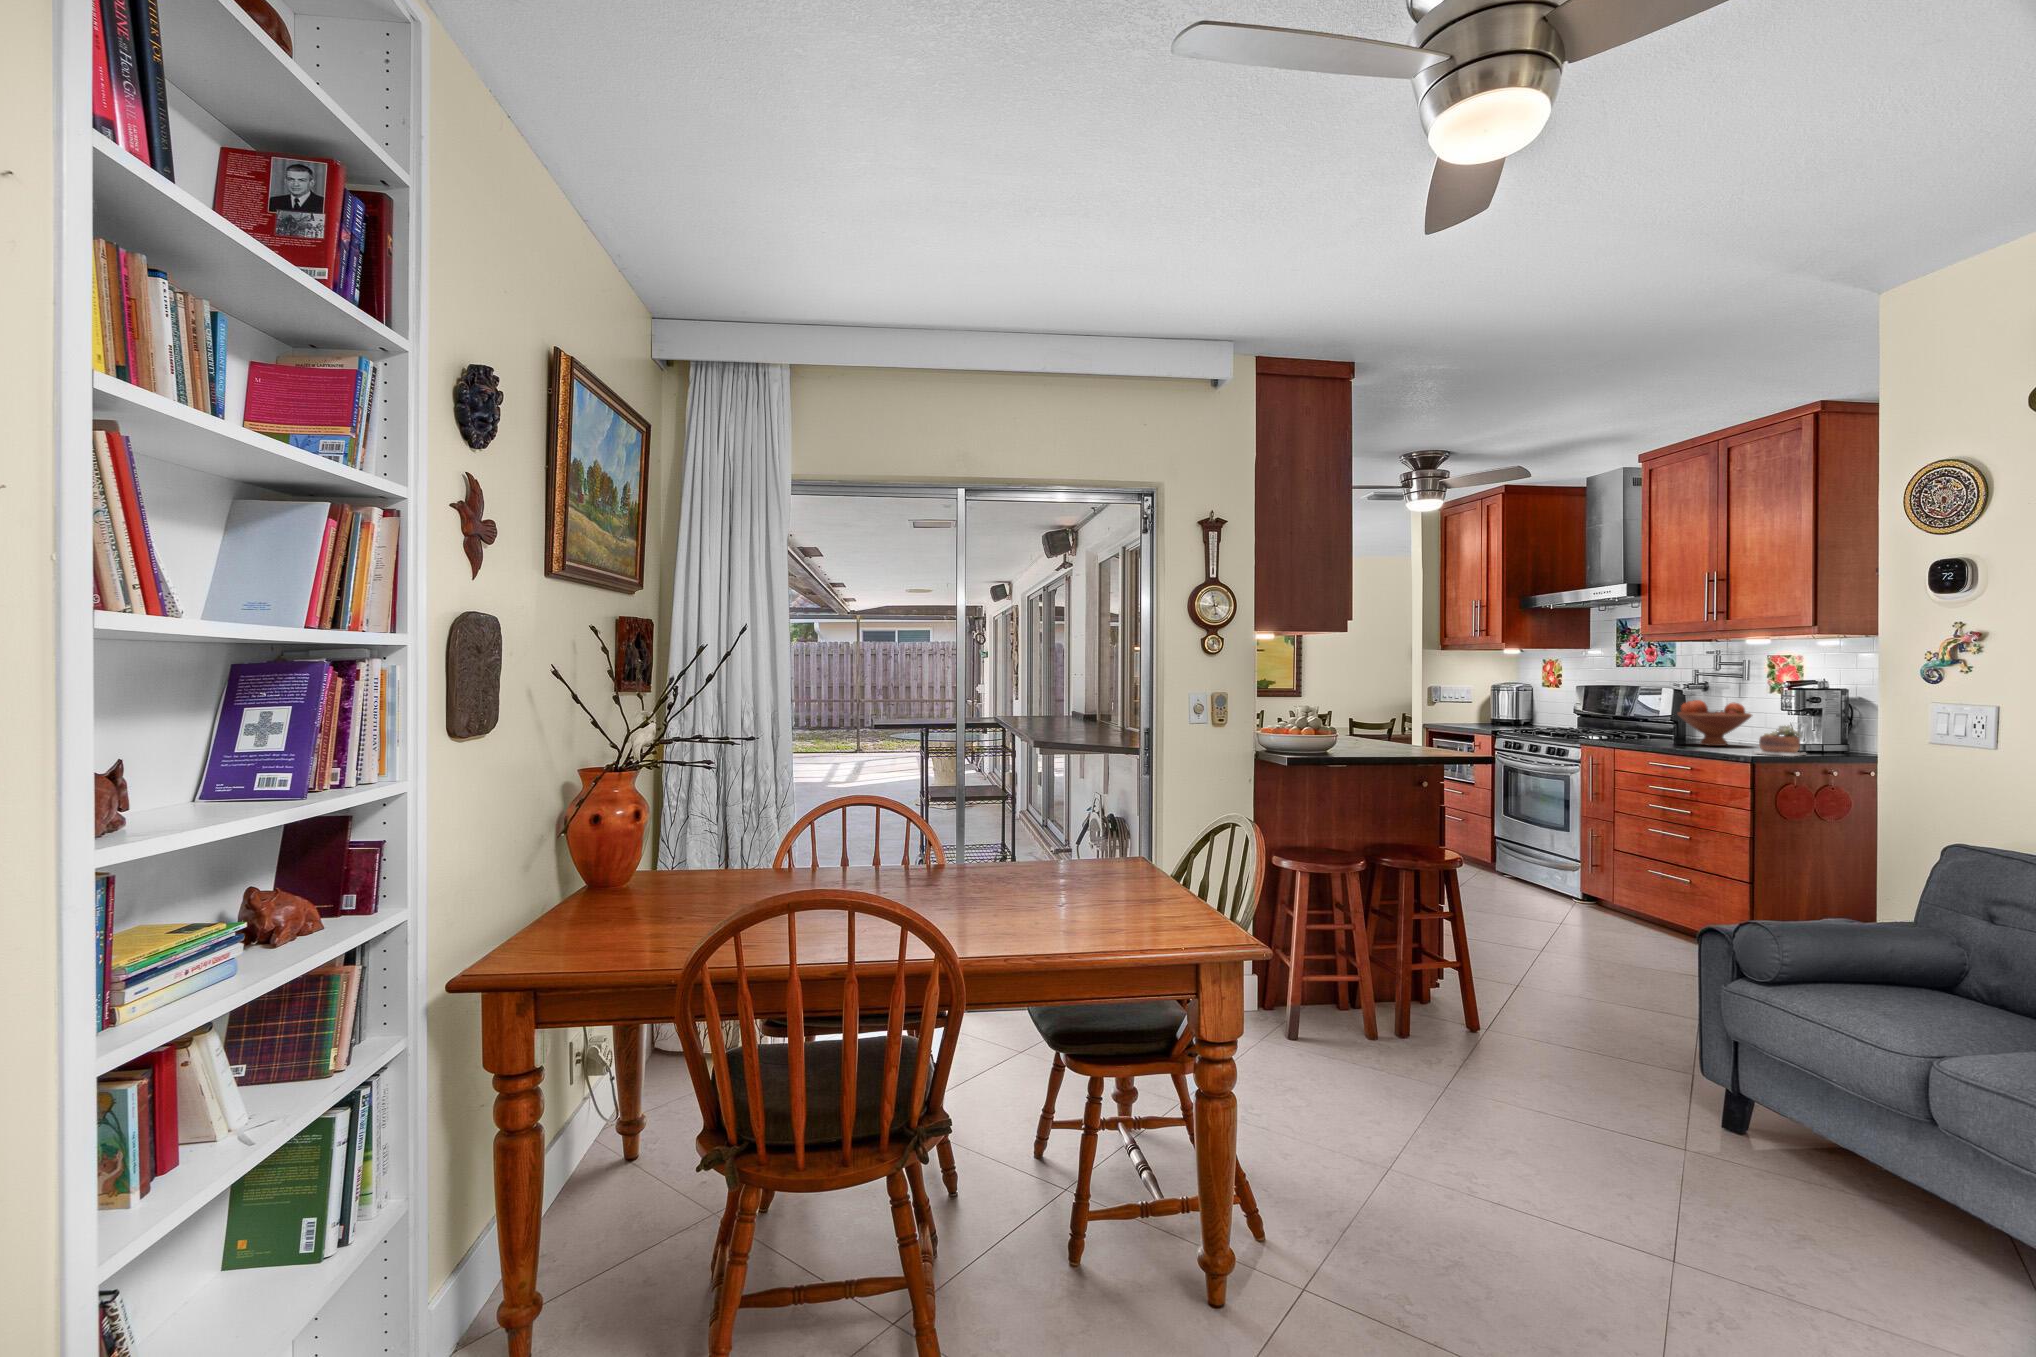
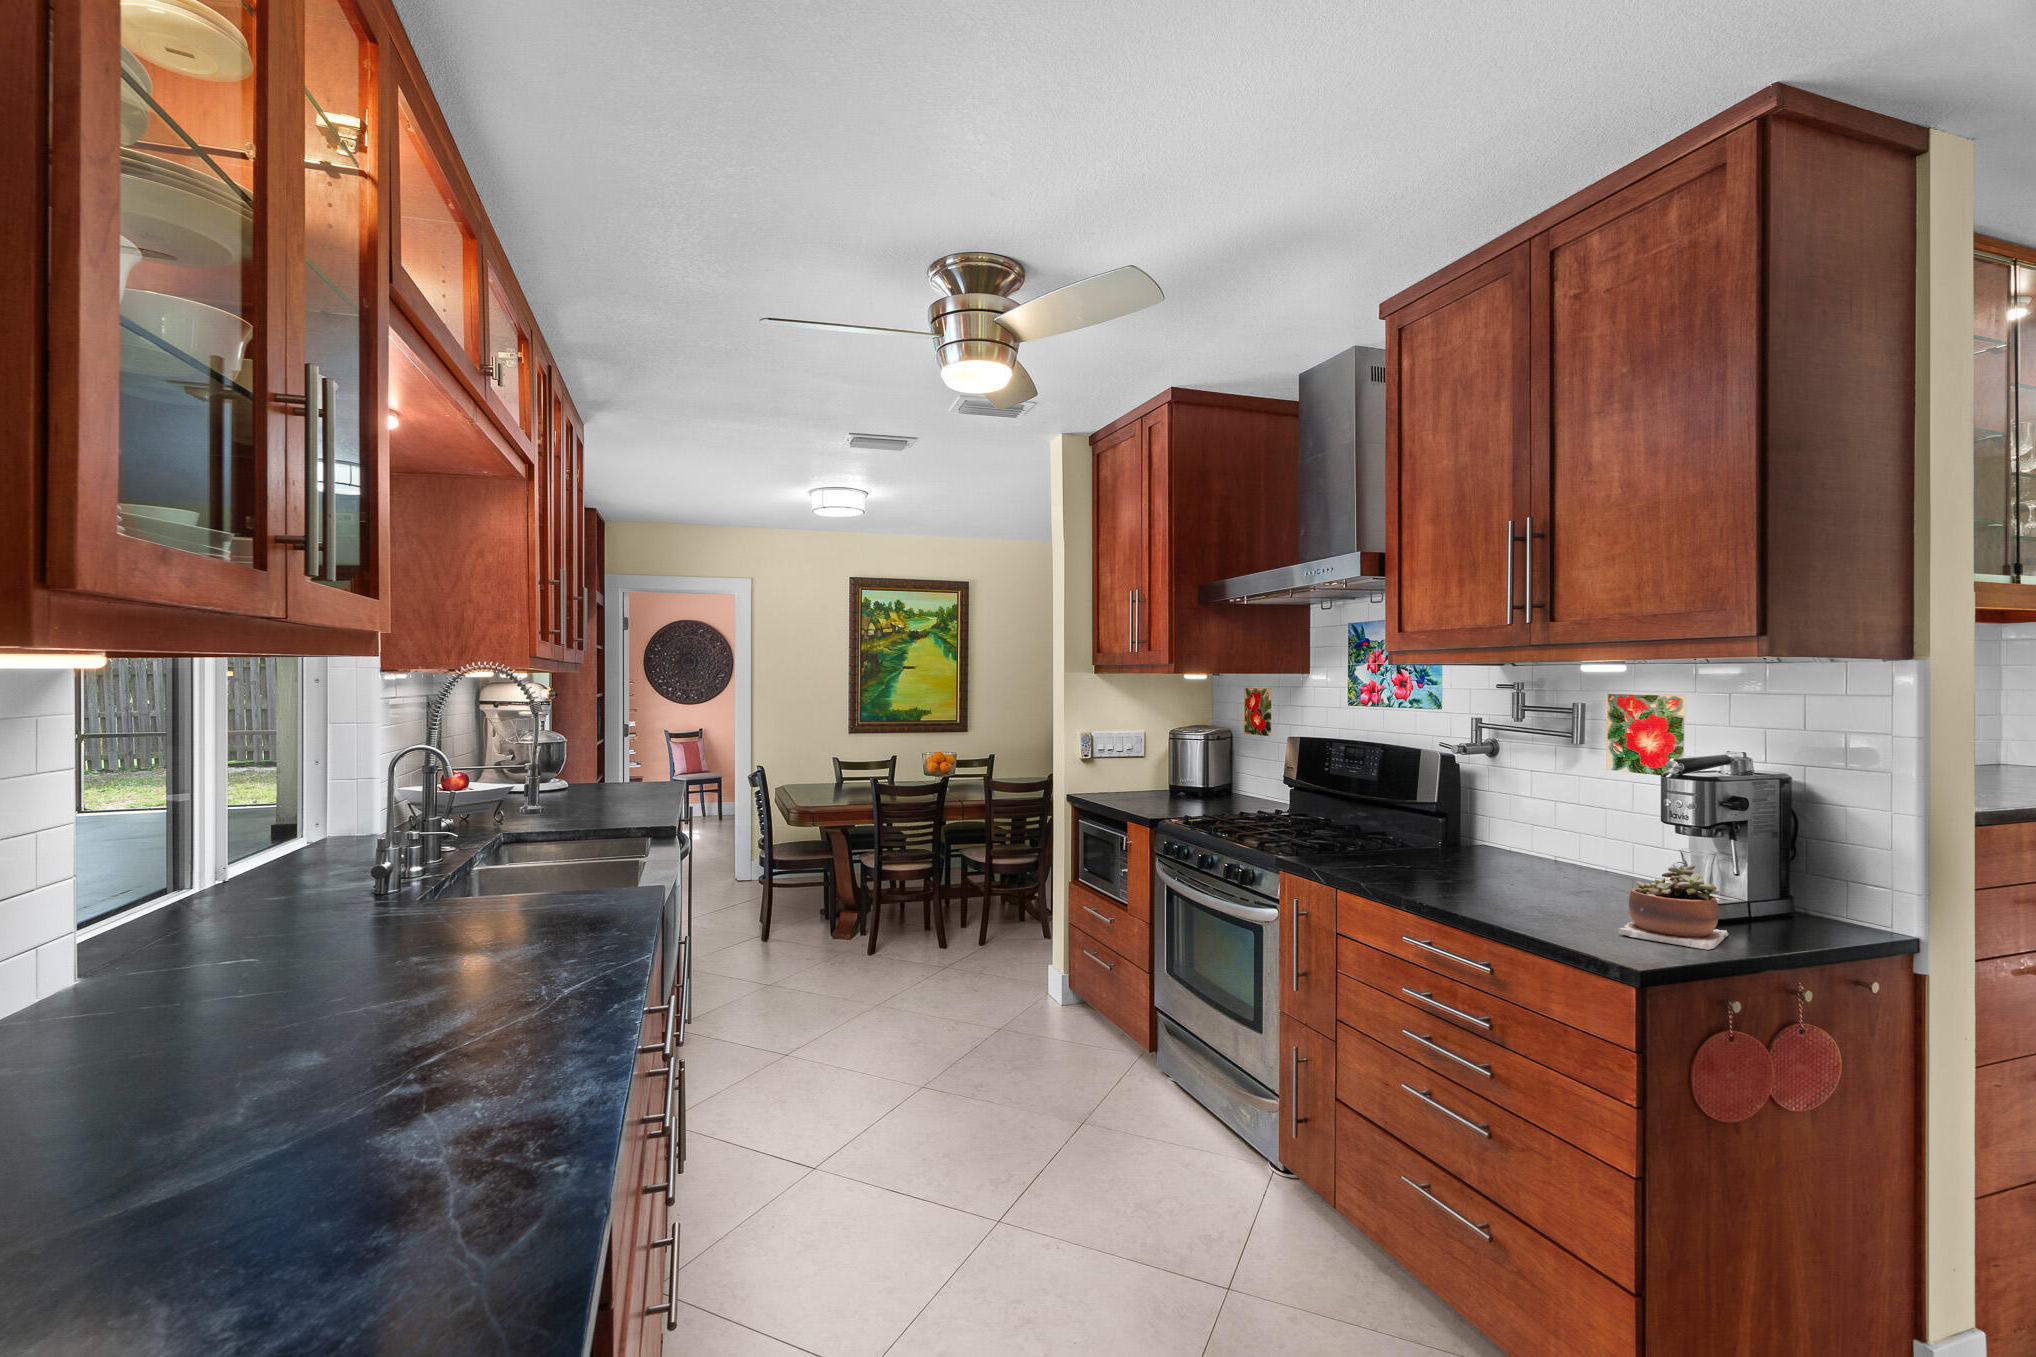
fruit bowl: present [1678,700,1752,746] -> none [1451,784,1591,883]

